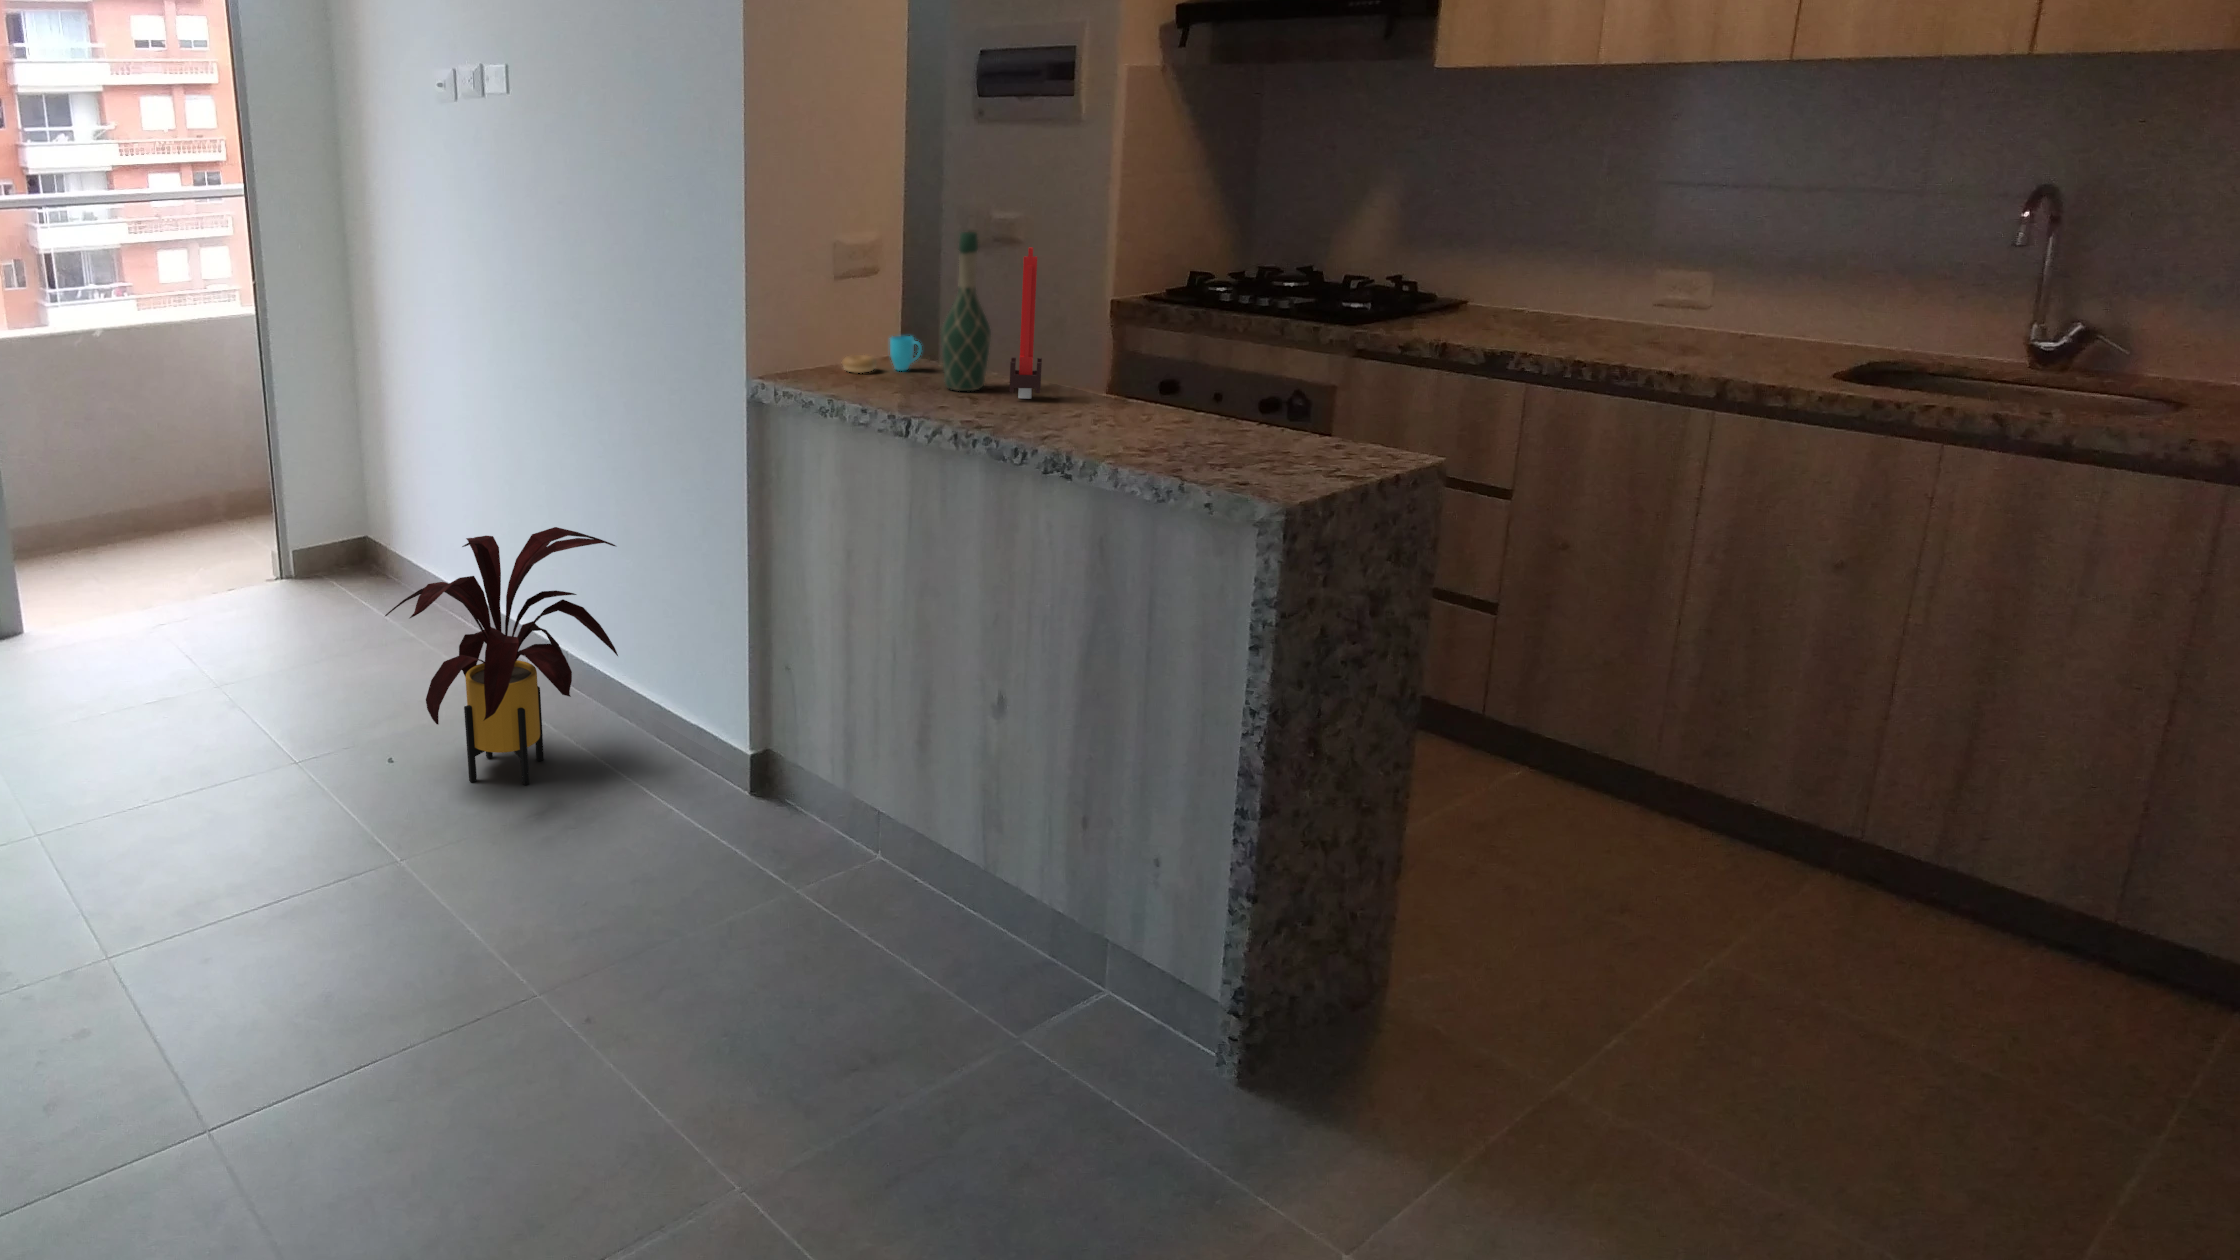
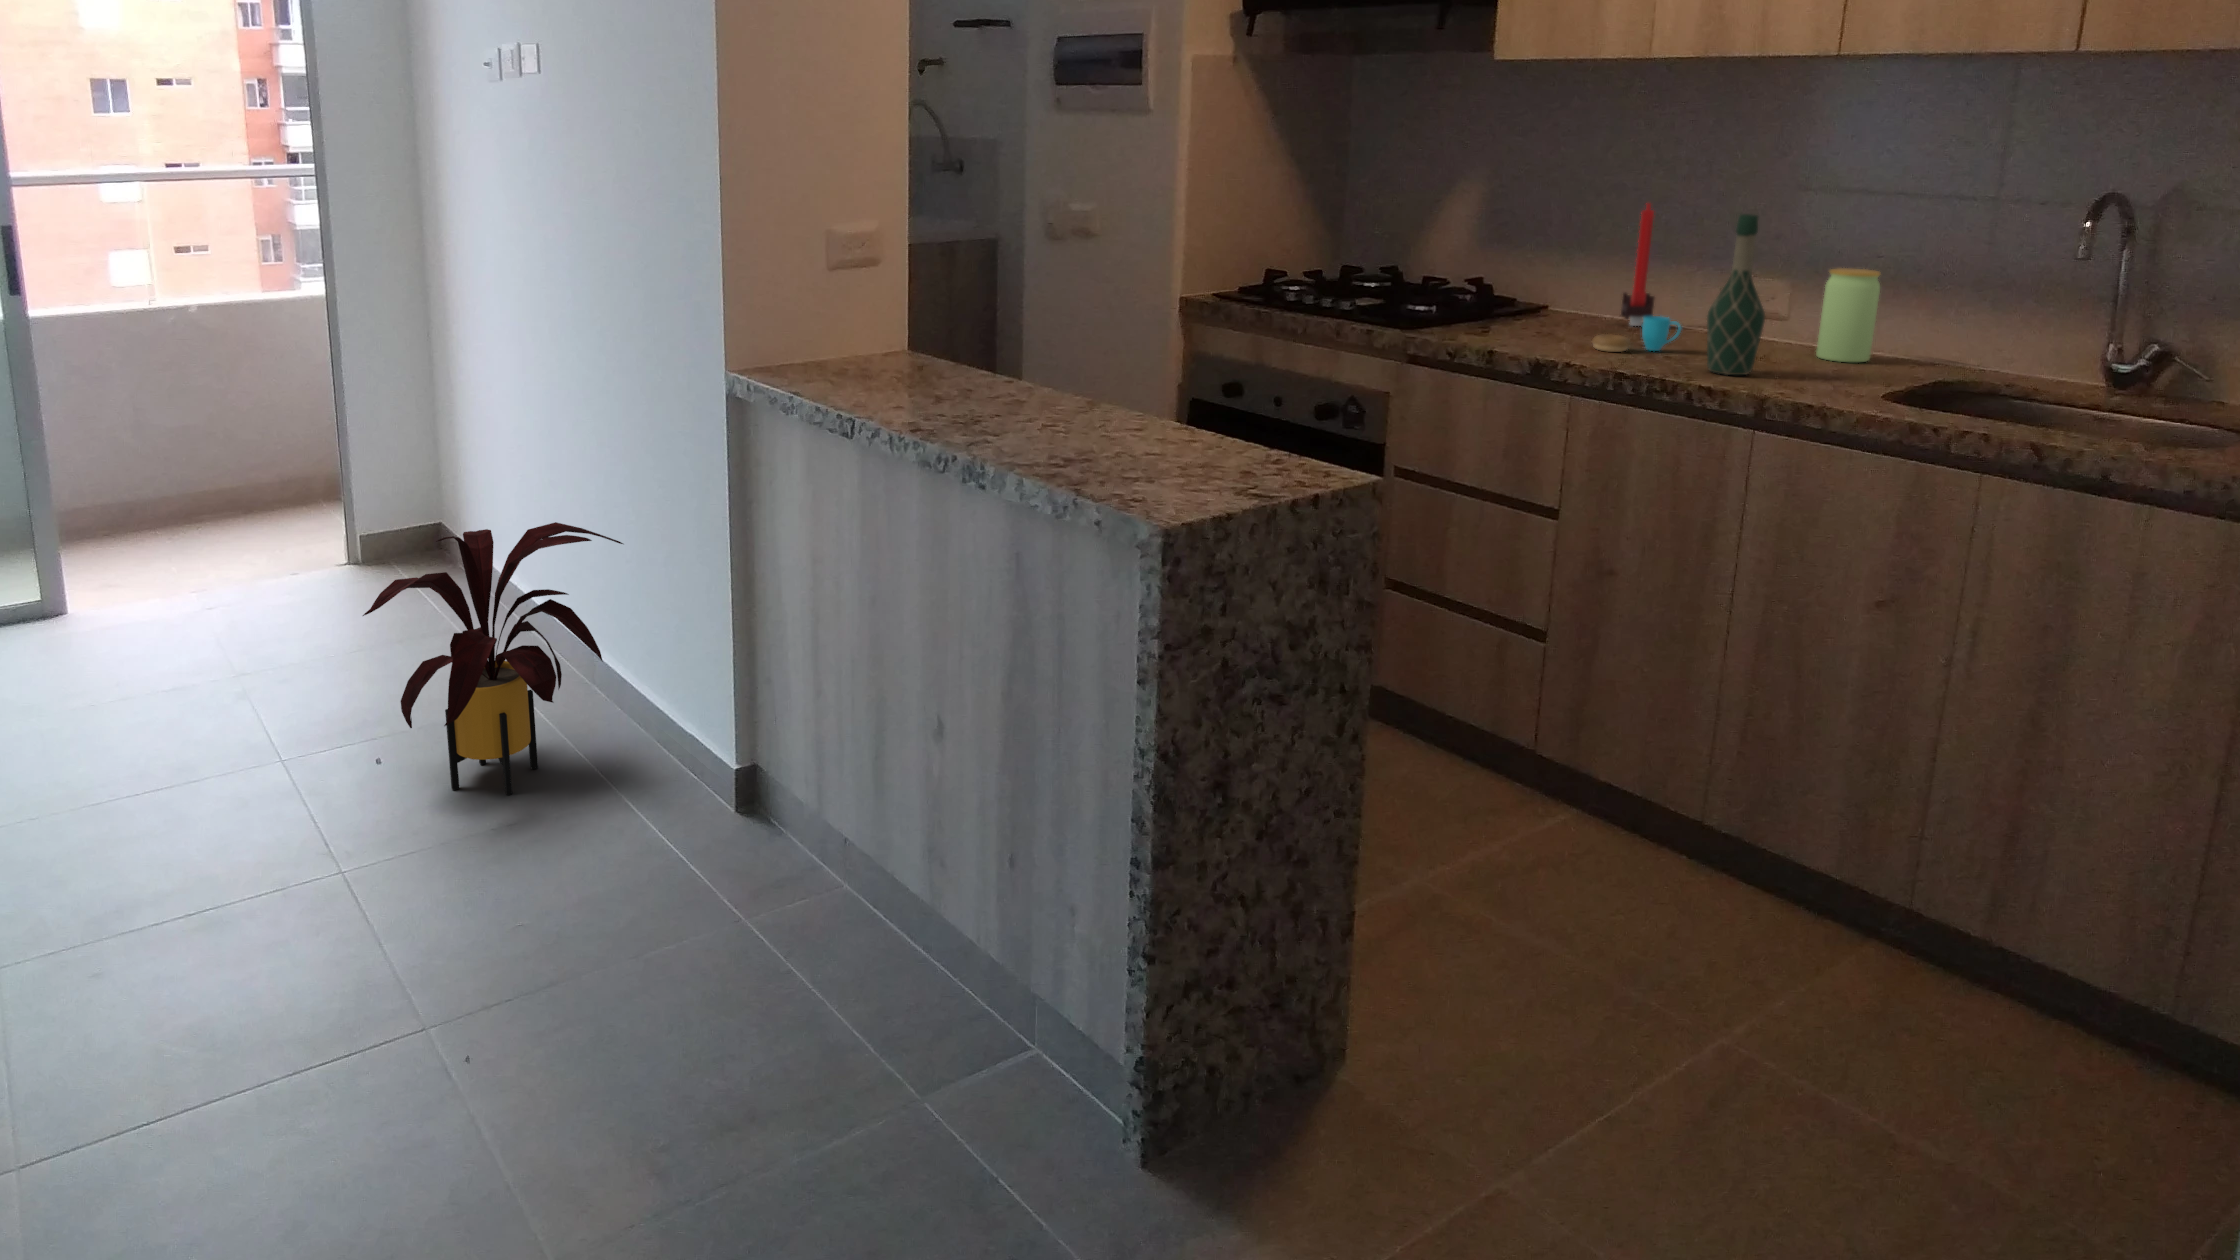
wine bottle: present [941,232,991,391] -> present [1707,214,1765,375]
candle: present [1009,248,1042,399] -> present [1621,203,1654,326]
jar: none [1742,260,1807,347] -> present [1816,268,1880,362]
cup: present [842,336,922,373] -> present [1592,316,1681,352]

